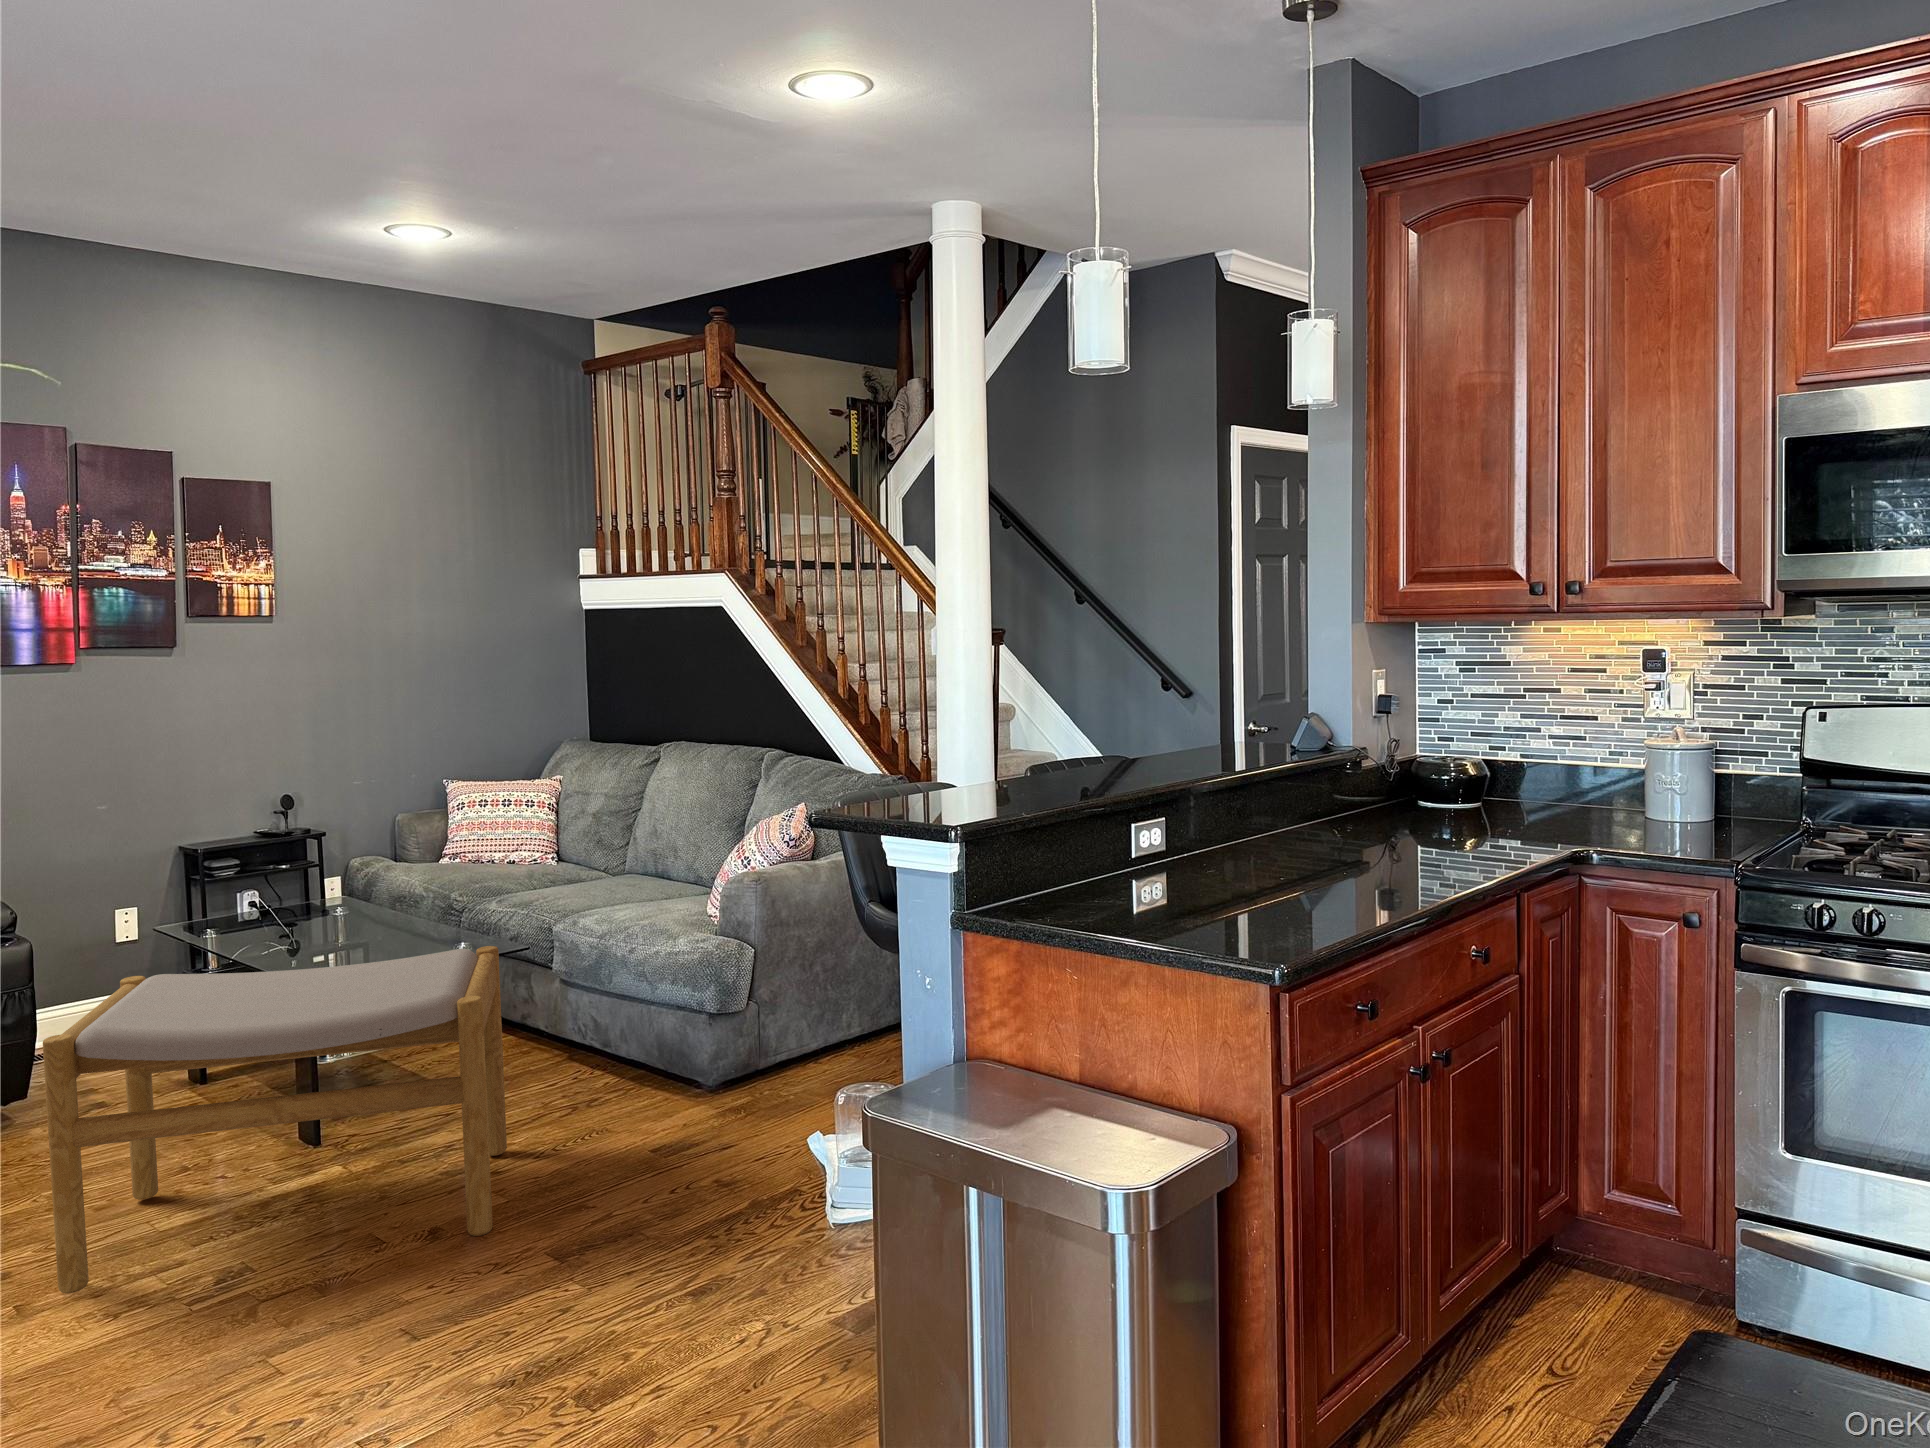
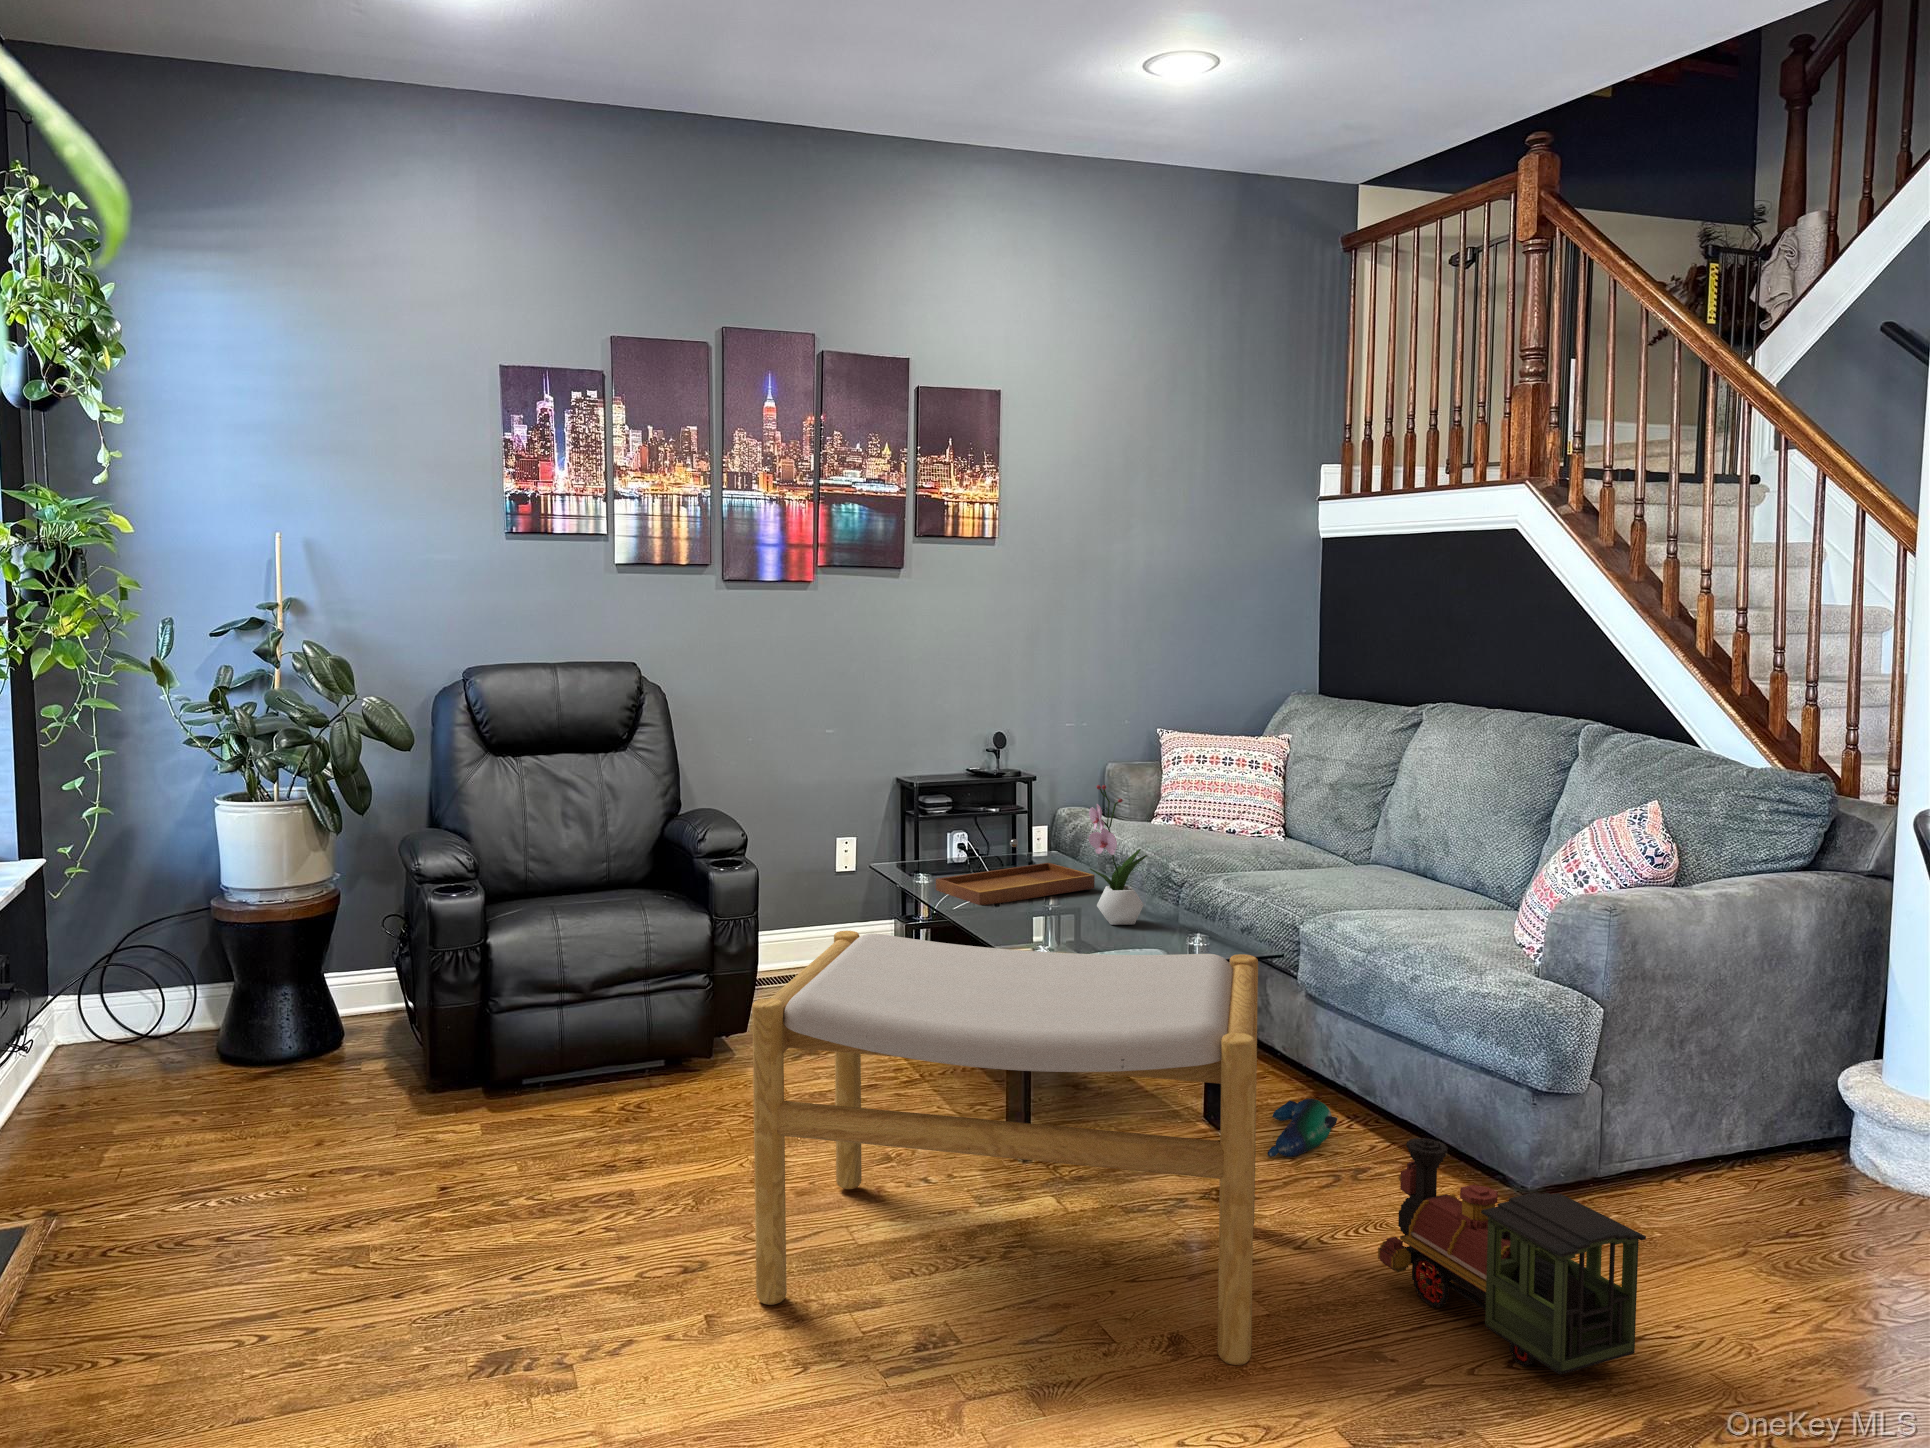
flower arrangement: none [365,831,419,945] -> present [1089,785,1147,925]
tray: none [223,886,378,946] -> present [936,839,1095,905]
plush toy: none [525,1055,580,1104] -> present [1268,1098,1338,1157]
toy train: none [593,1055,753,1189] -> present [1378,1138,1646,1375]

